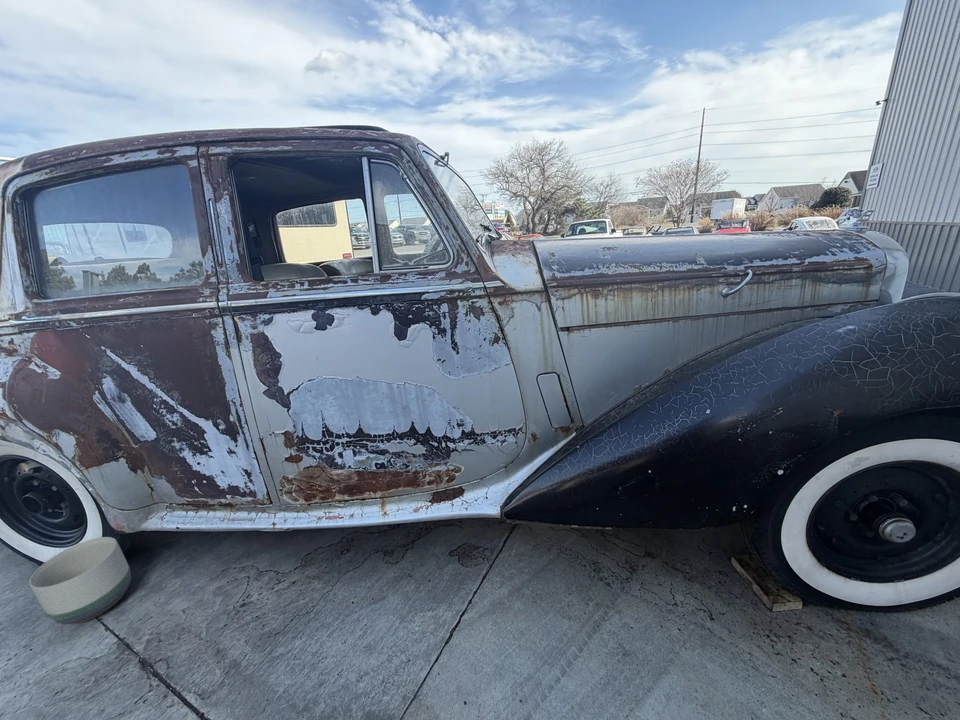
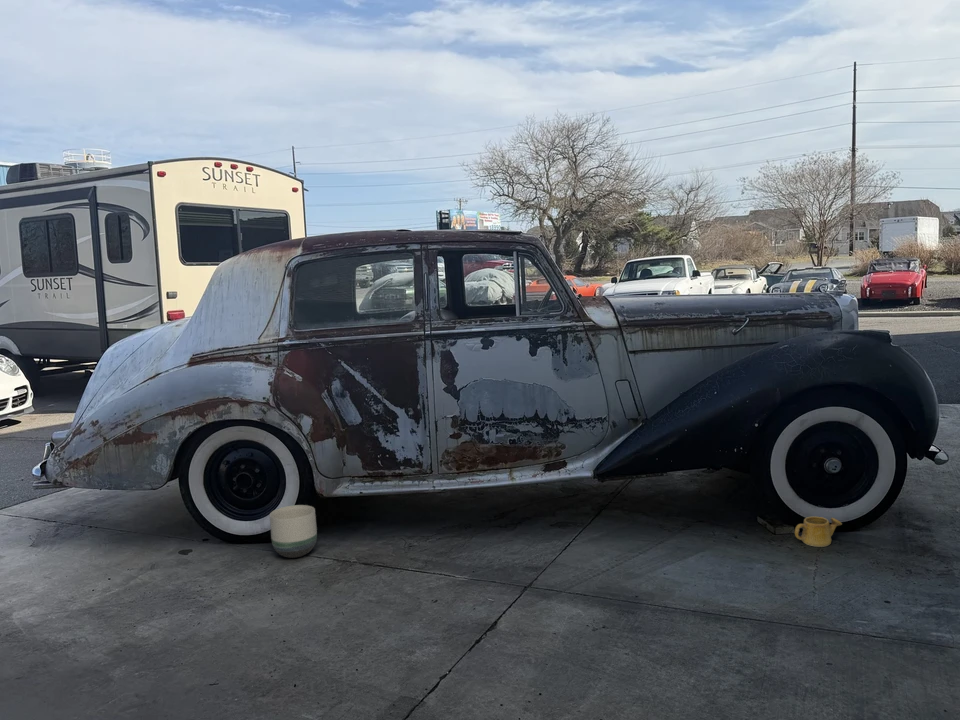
watering can: none [827,609,915,678] -> present [795,516,842,547]

